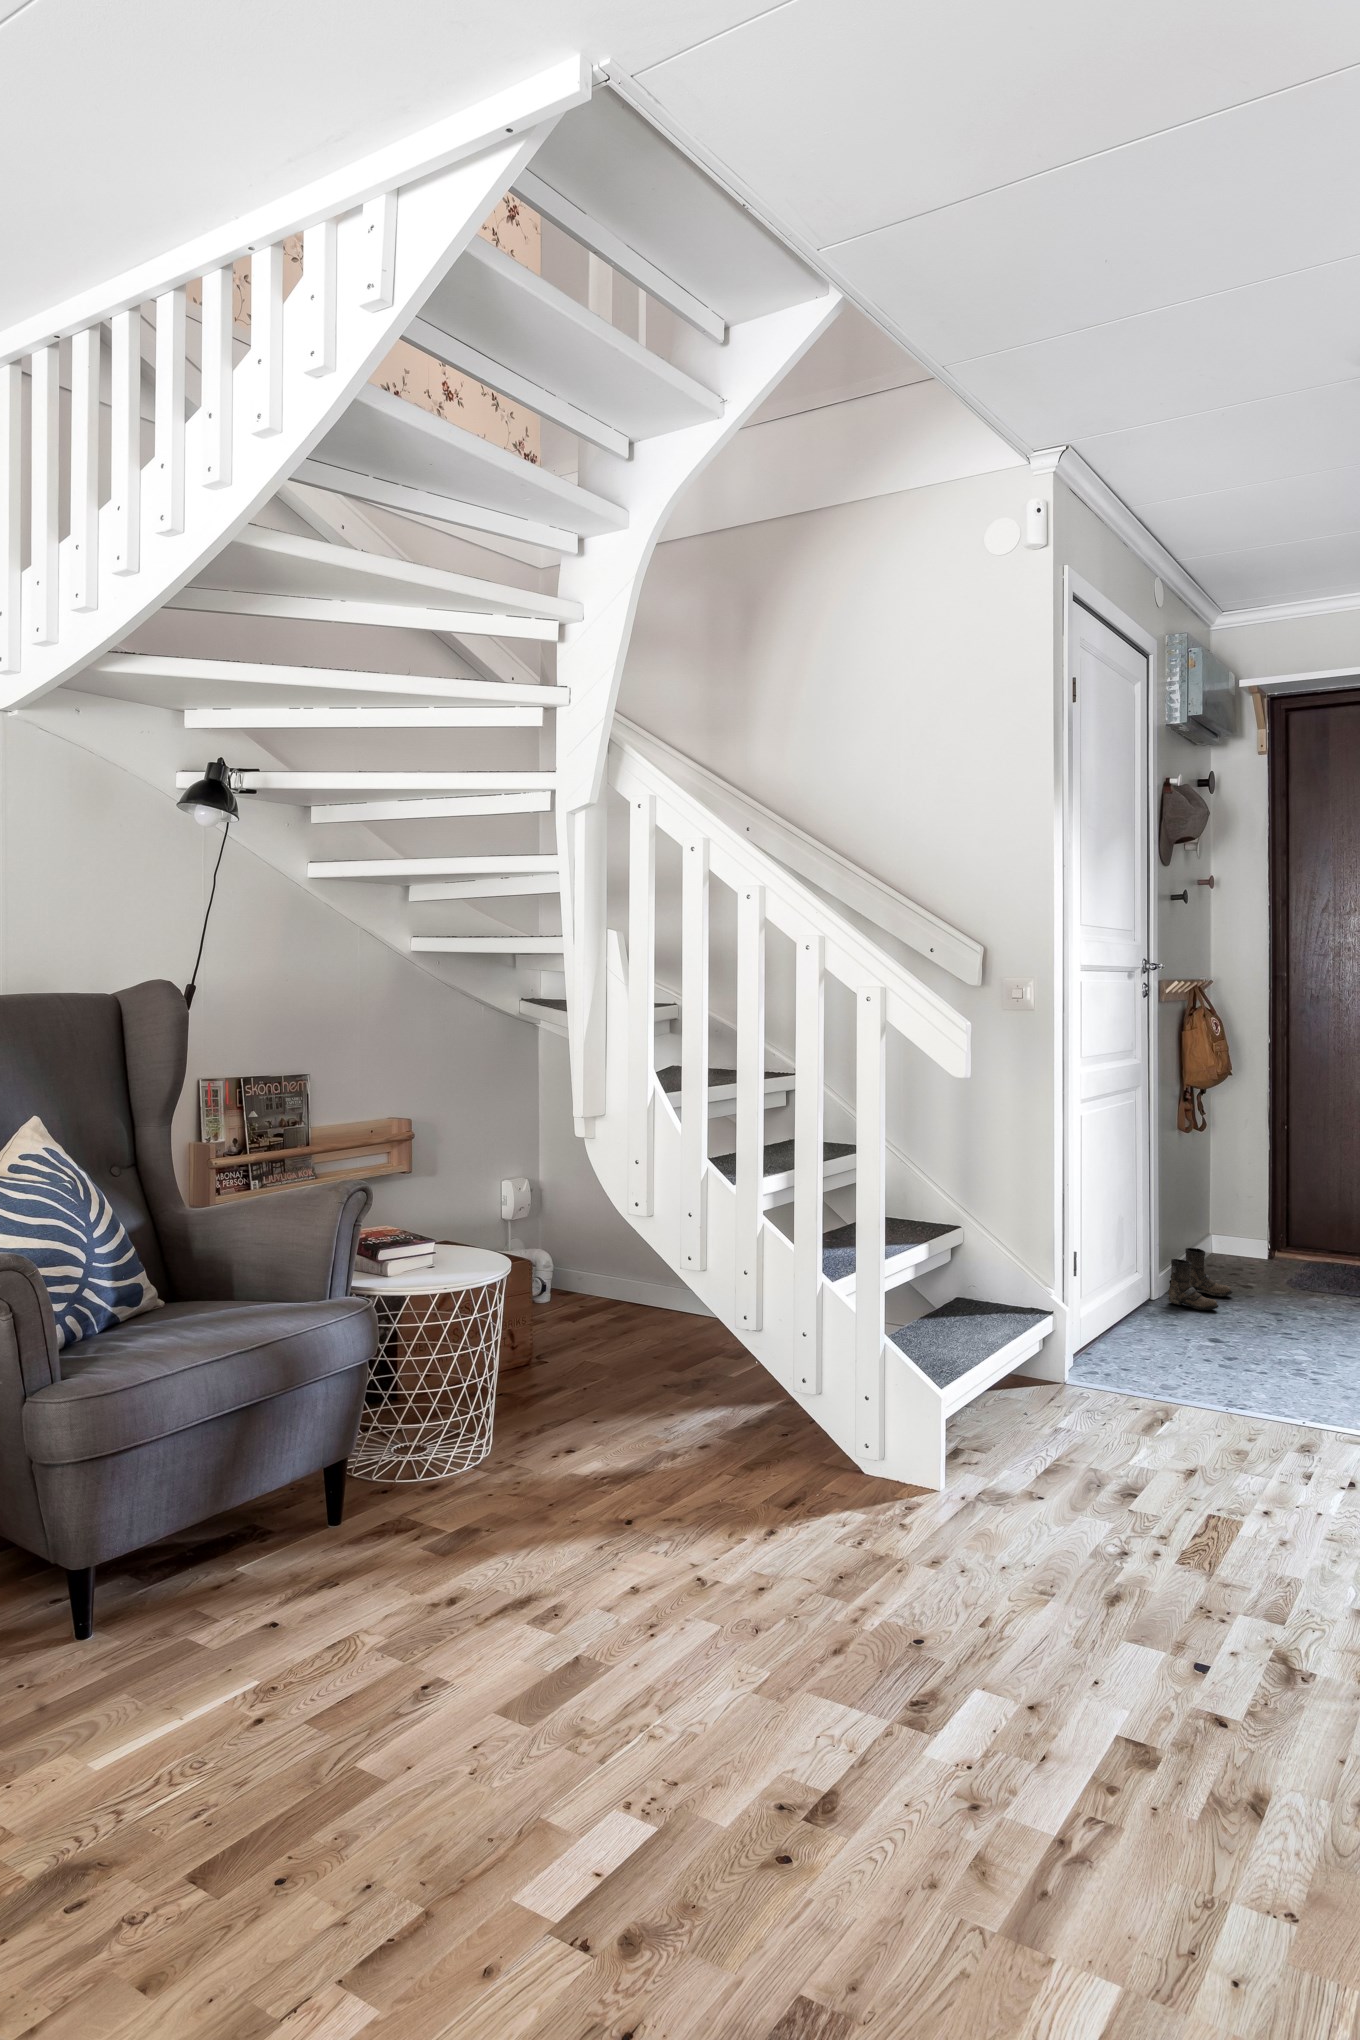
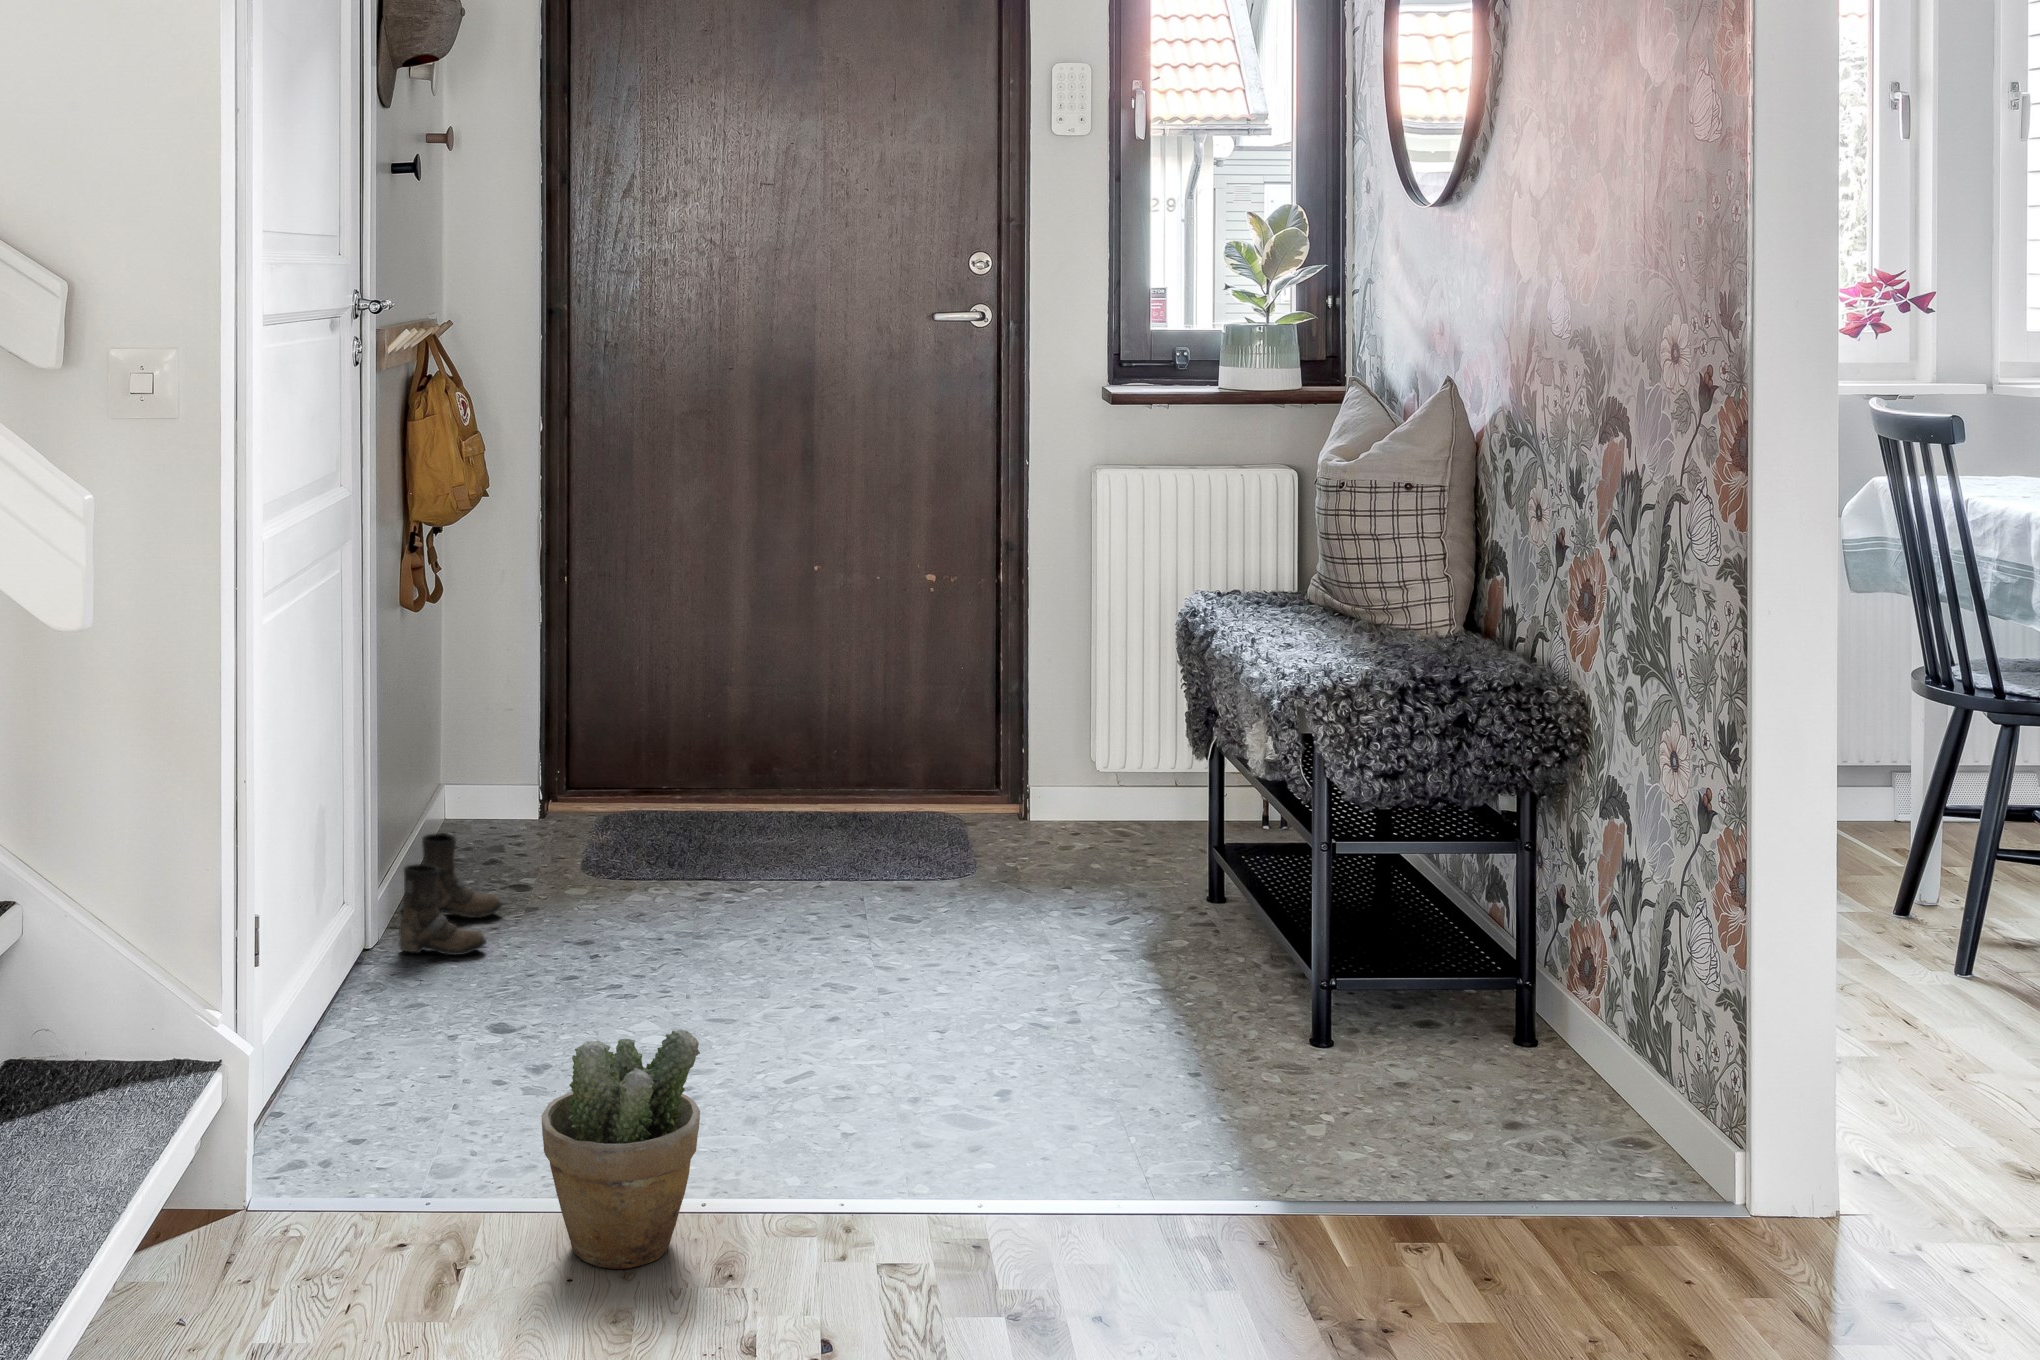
potted plant: none [1213,1333,1306,1455] -> present [541,1029,700,1269]

